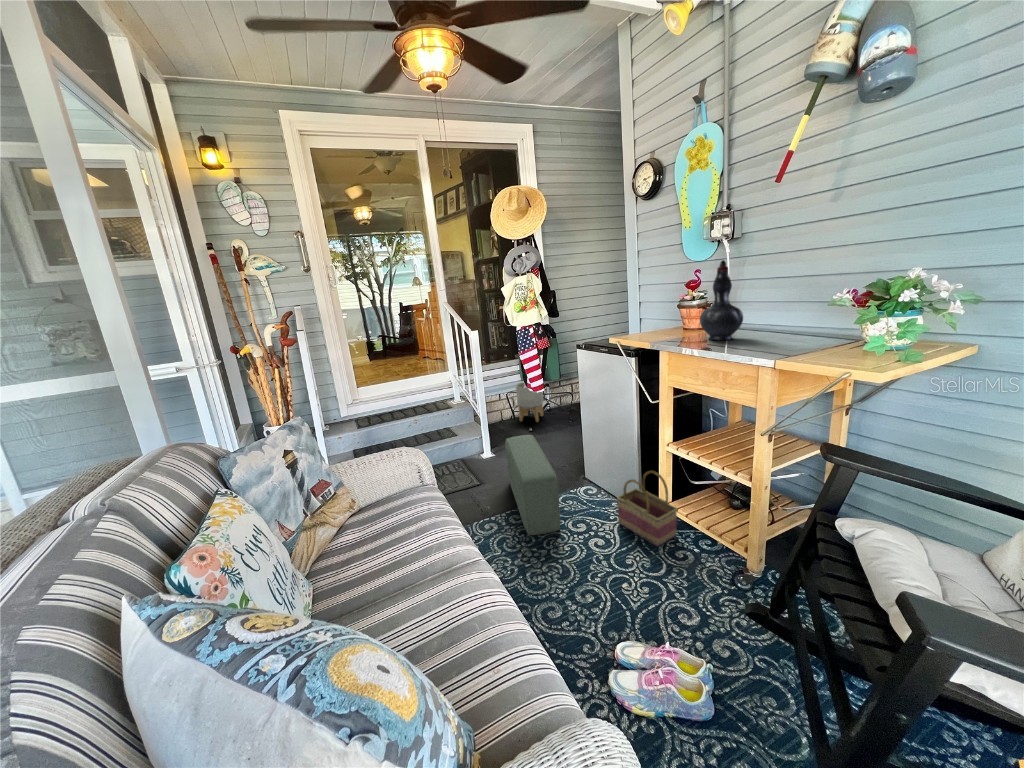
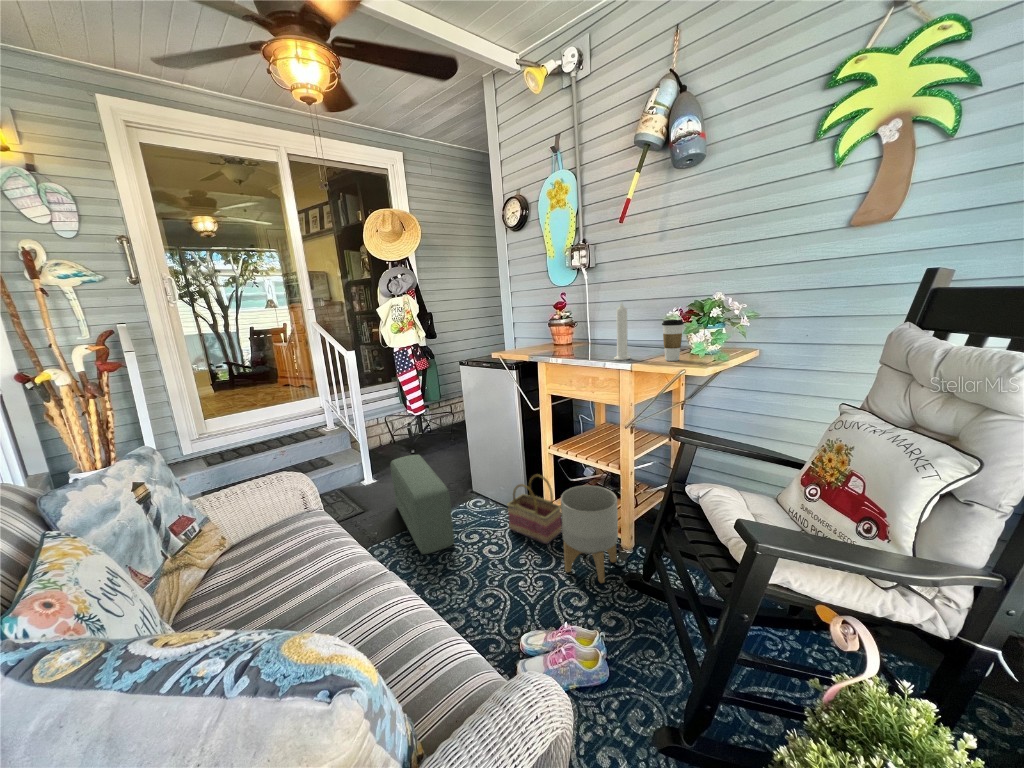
decorative vase: present [700,260,743,340] -> none [569,284,603,352]
candle: none [754,282,776,354] -> present [614,302,630,360]
coffee cup: none [823,306,856,358] -> present [662,320,684,361]
planter: present [516,382,543,422] -> present [561,485,618,583]

